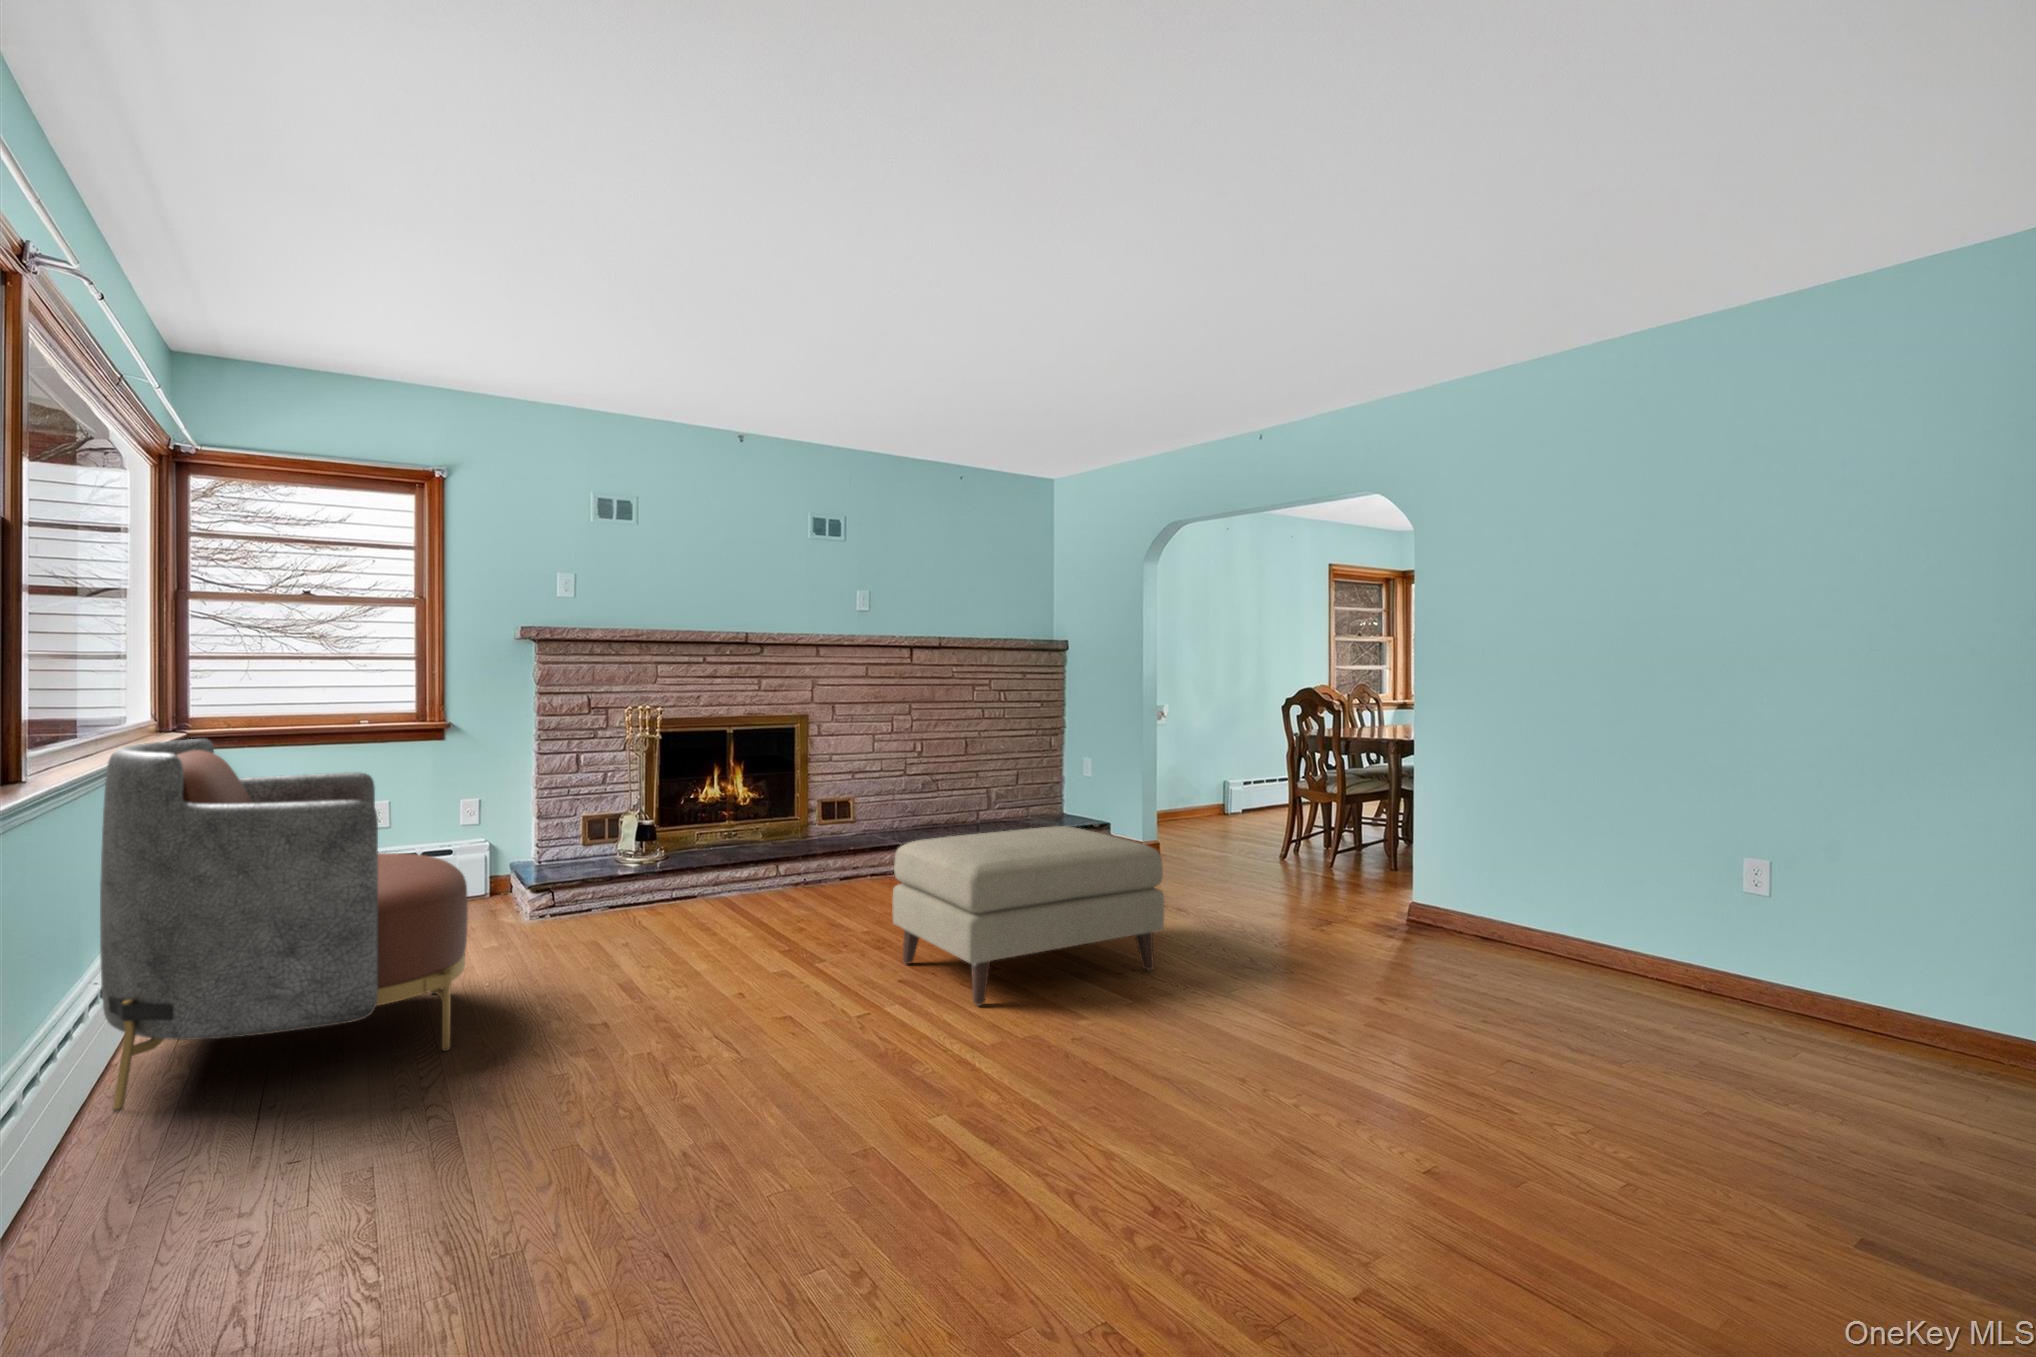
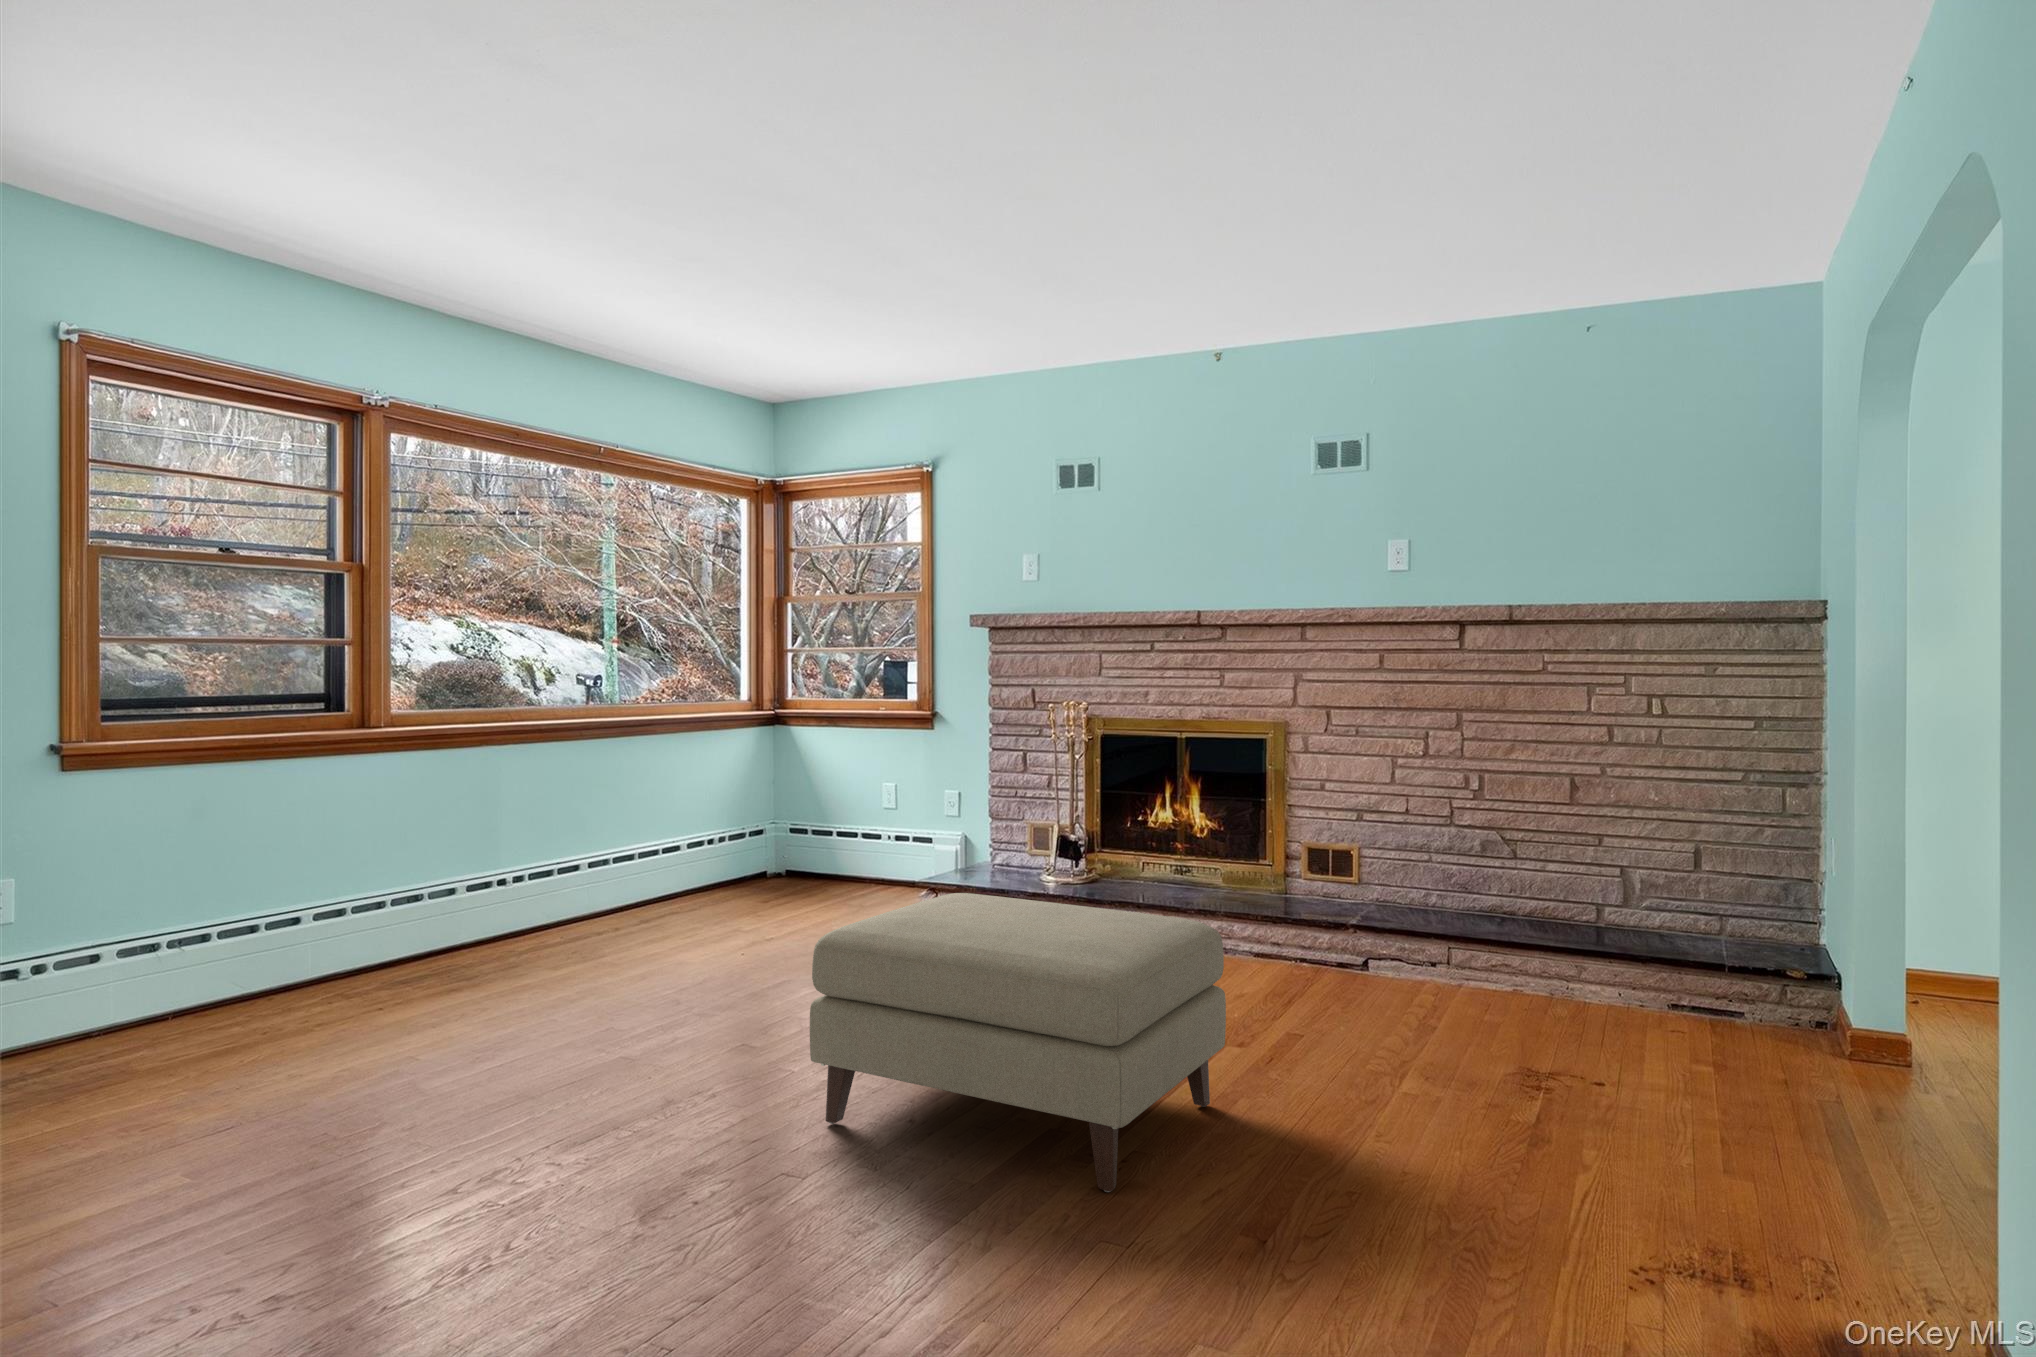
armchair: present [100,739,468,1112] -> none [433,713,704,990]

